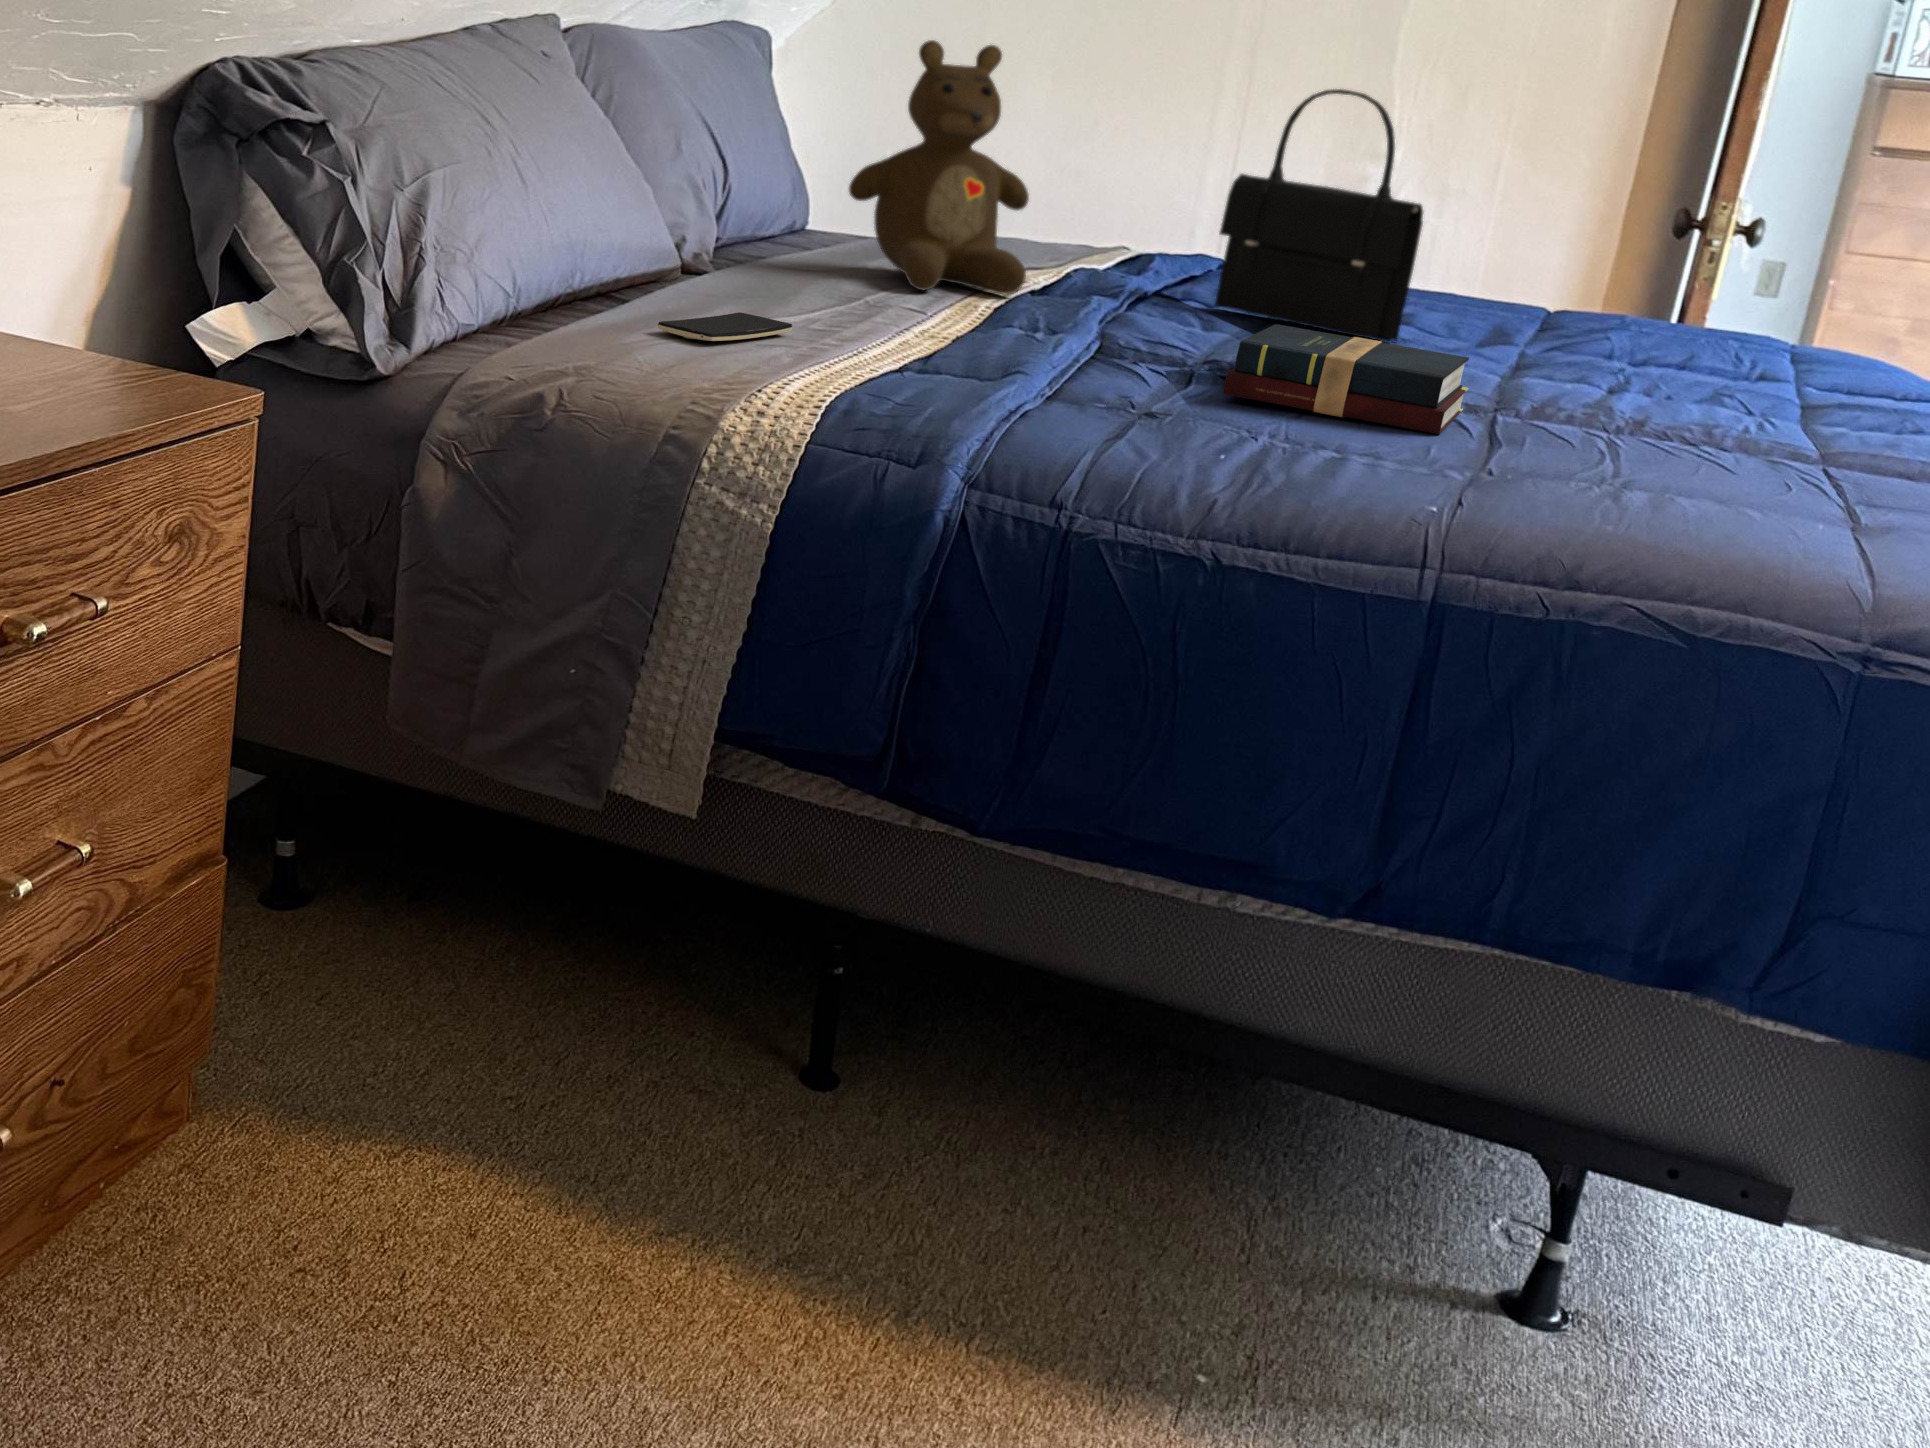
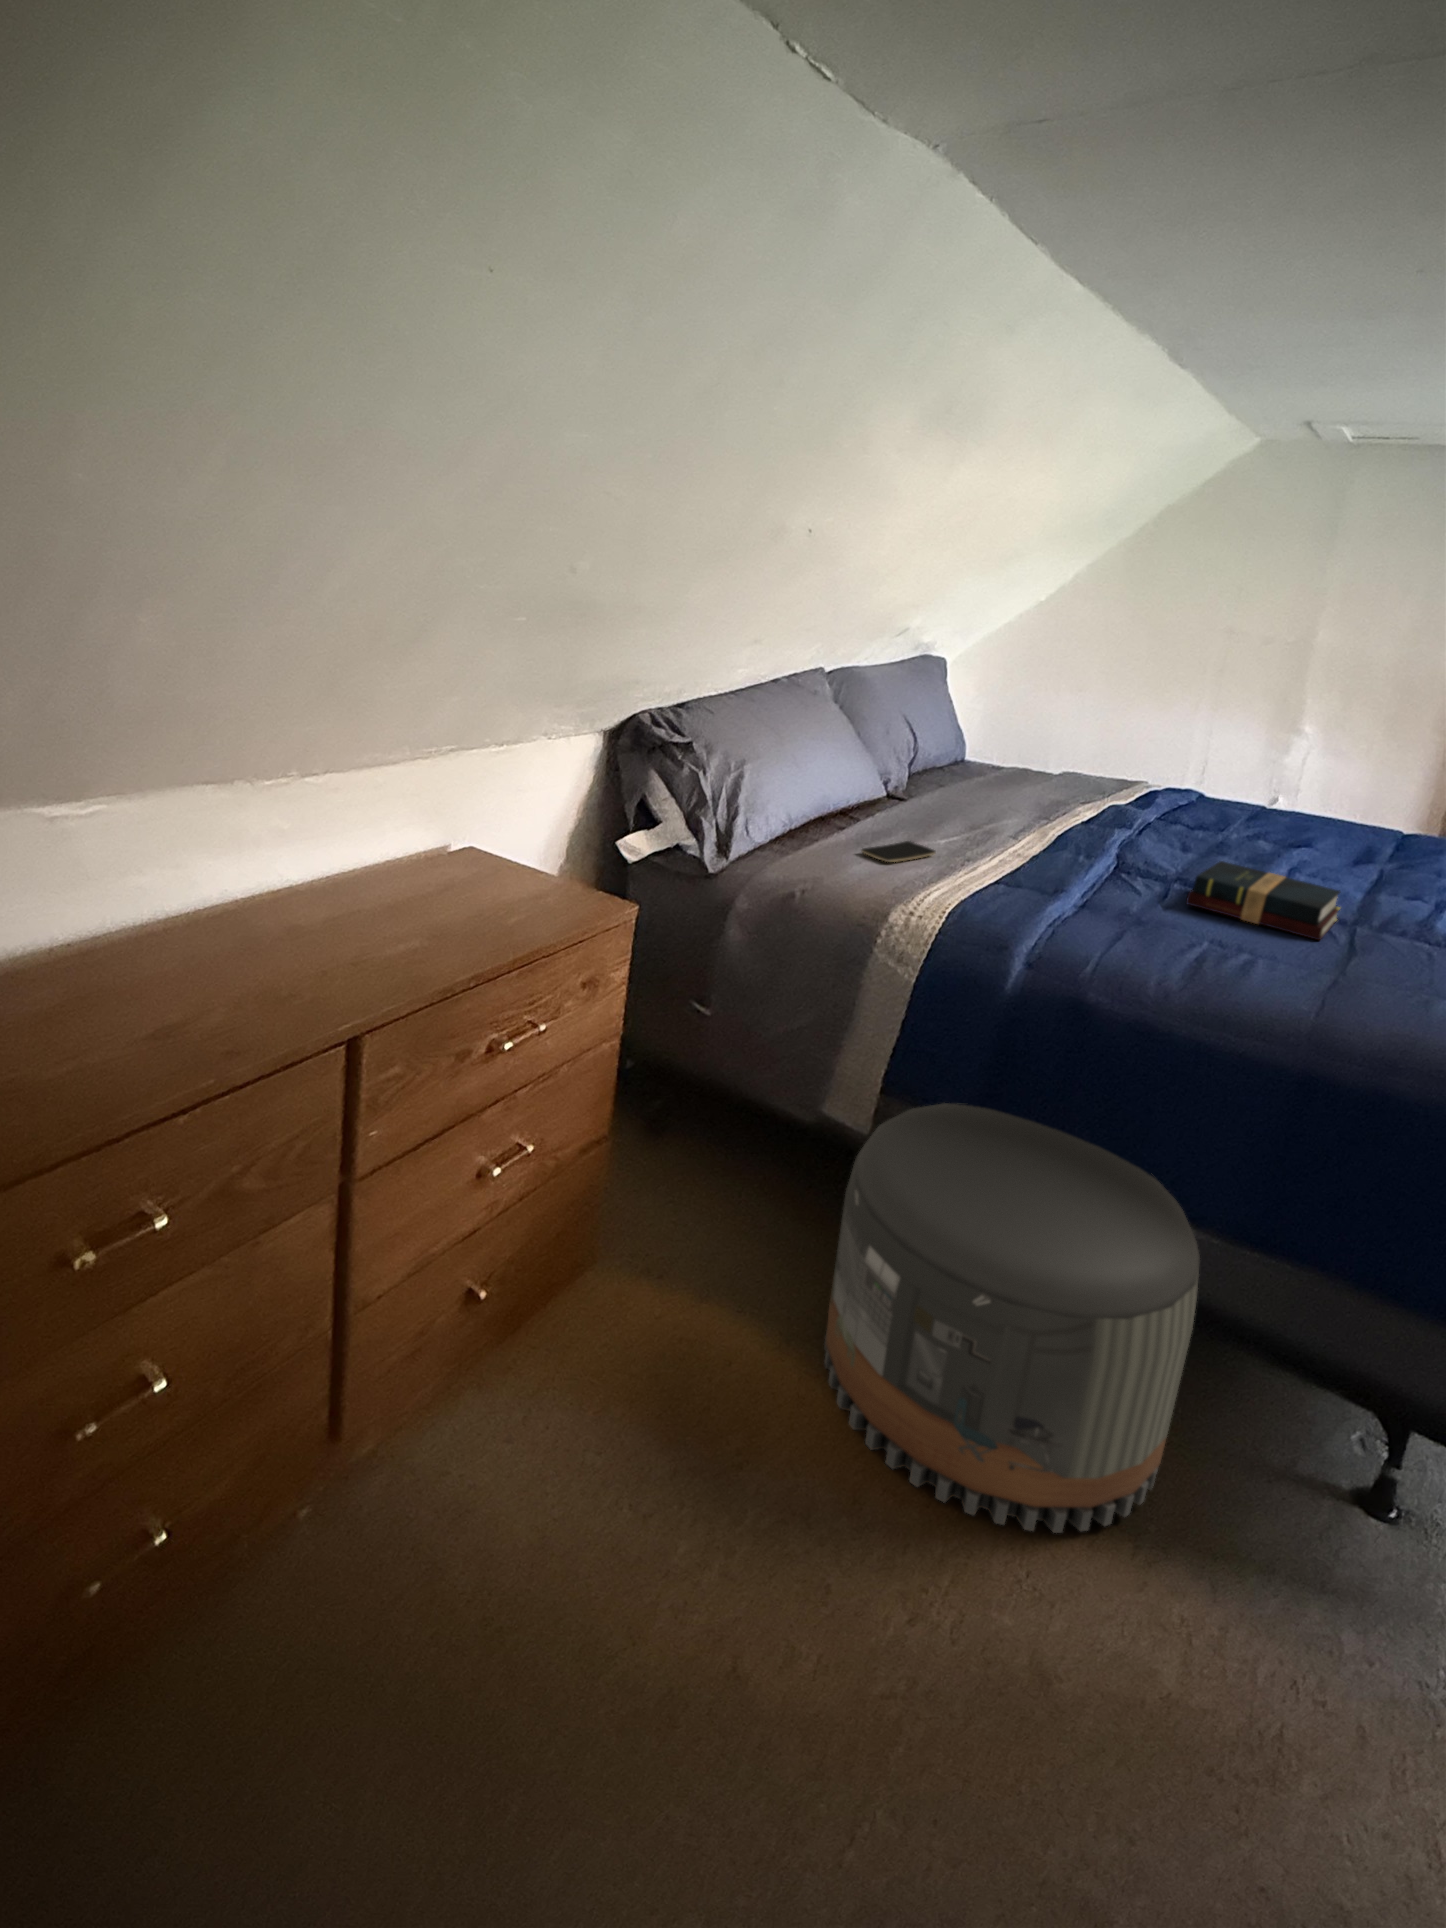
teddy bear: present [849,40,1029,295] -> none [977,687,1080,824]
handbag: present [1215,89,1423,343] -> none [1191,718,1318,862]
pouf: none [640,744,1272,1406] -> present [824,1103,1200,1533]

